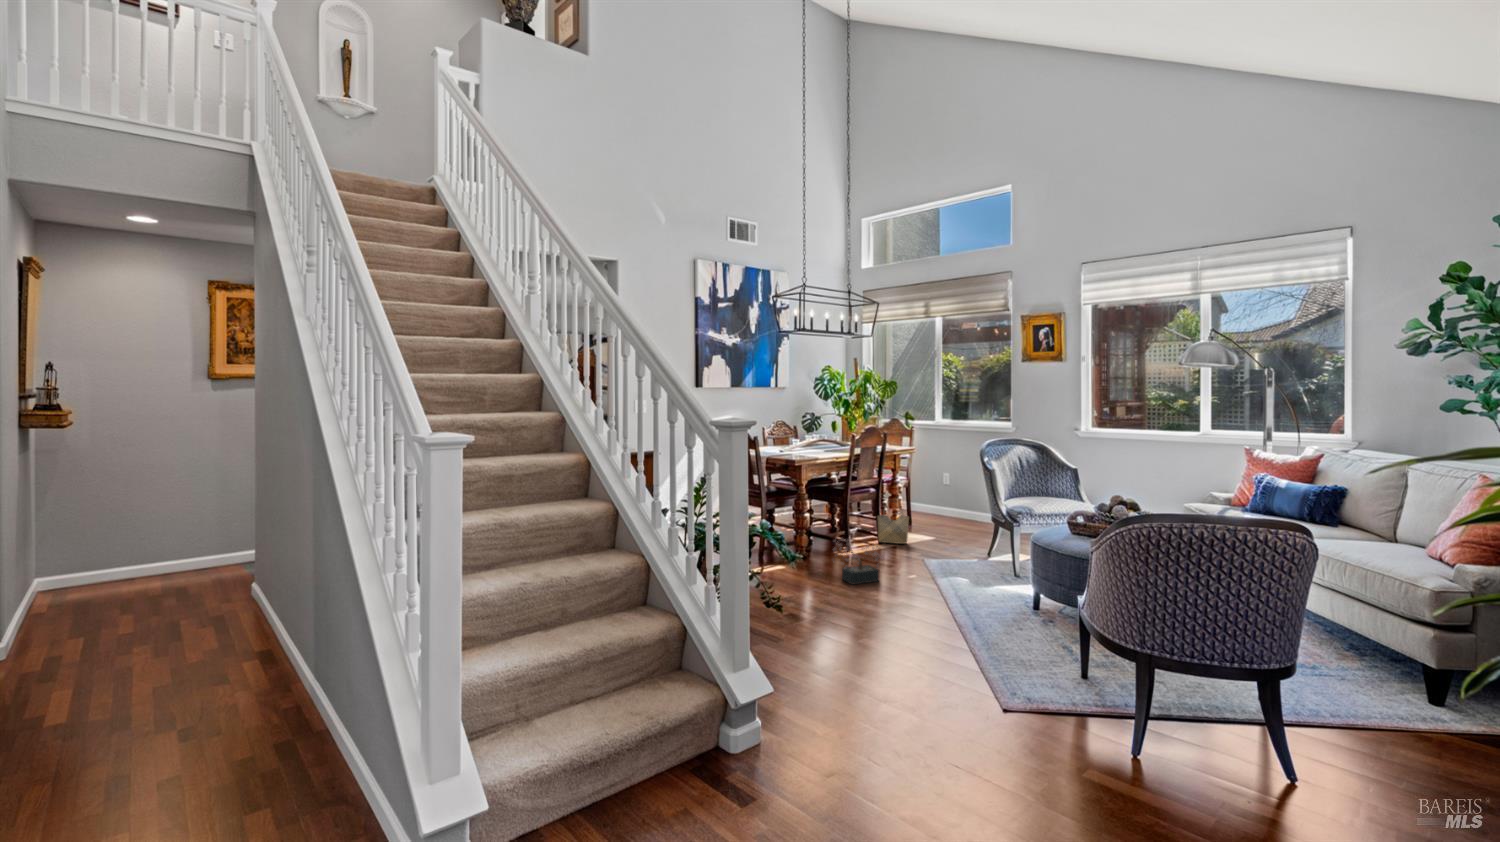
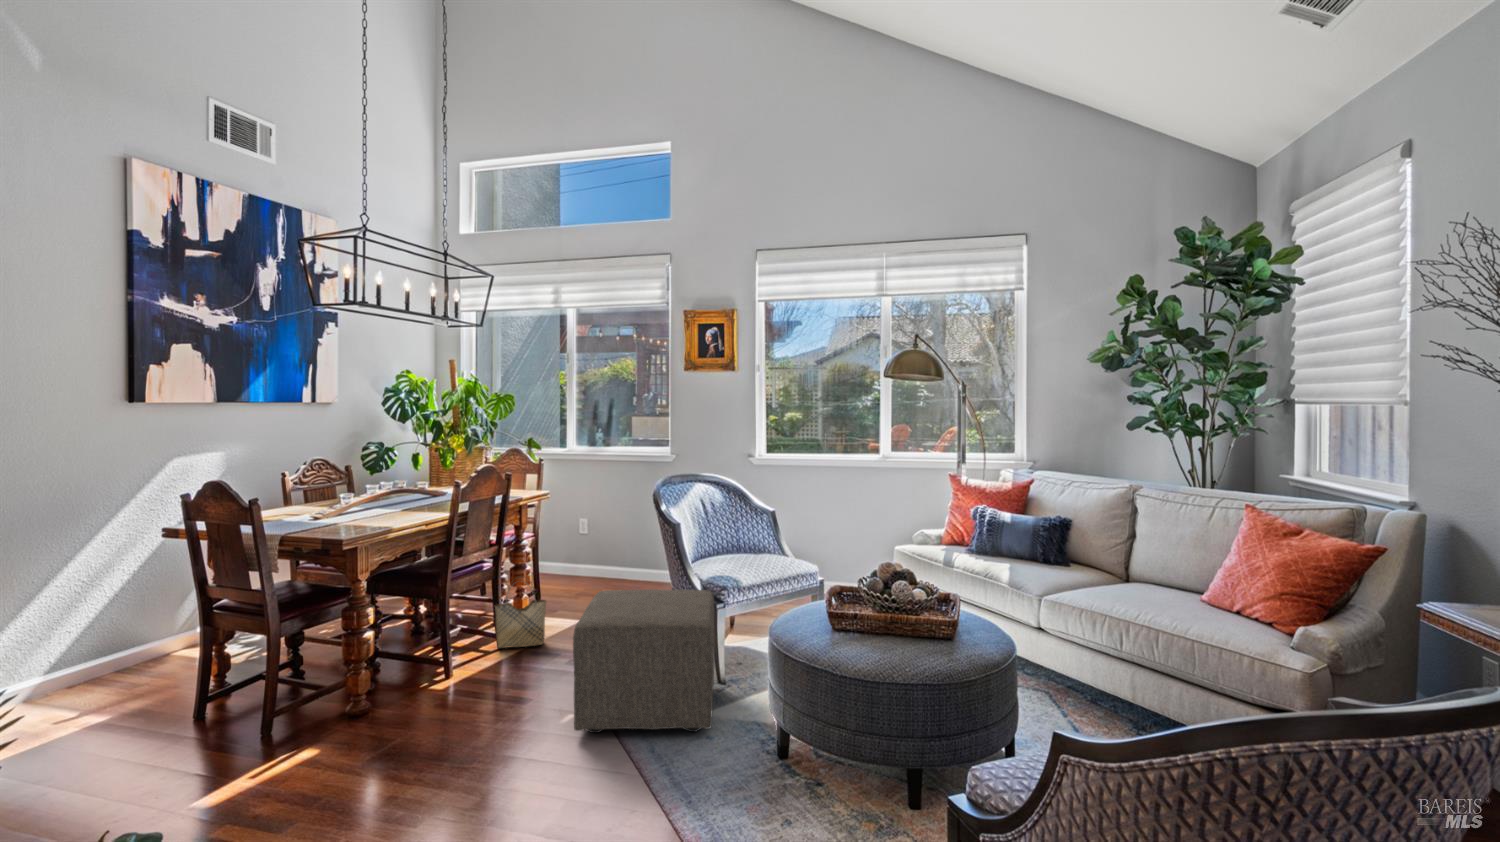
ottoman: none [913,506,1010,590] -> present [573,589,715,733]
decorative plant: present [833,538,882,584] -> none [420,682,520,775]

